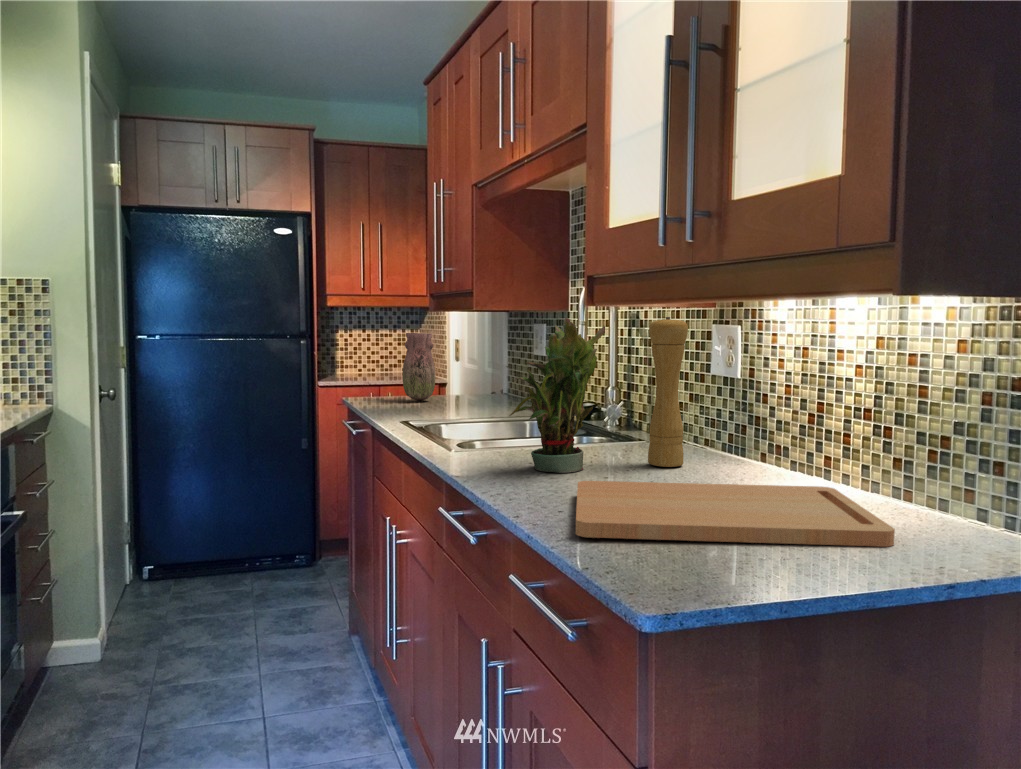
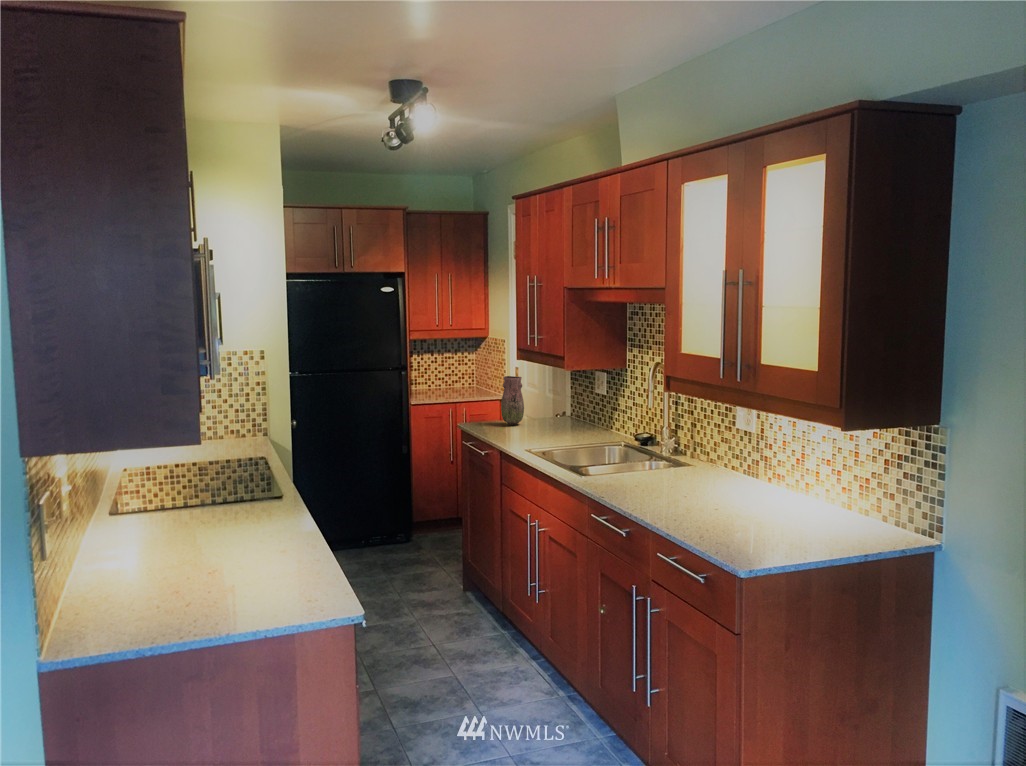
pepper mill: present [648,317,688,467] -> none [705,402,729,487]
potted plant: present [509,318,605,473] -> none [629,409,683,493]
cutting board: present [576,481,895,547] -> none [680,501,844,536]

